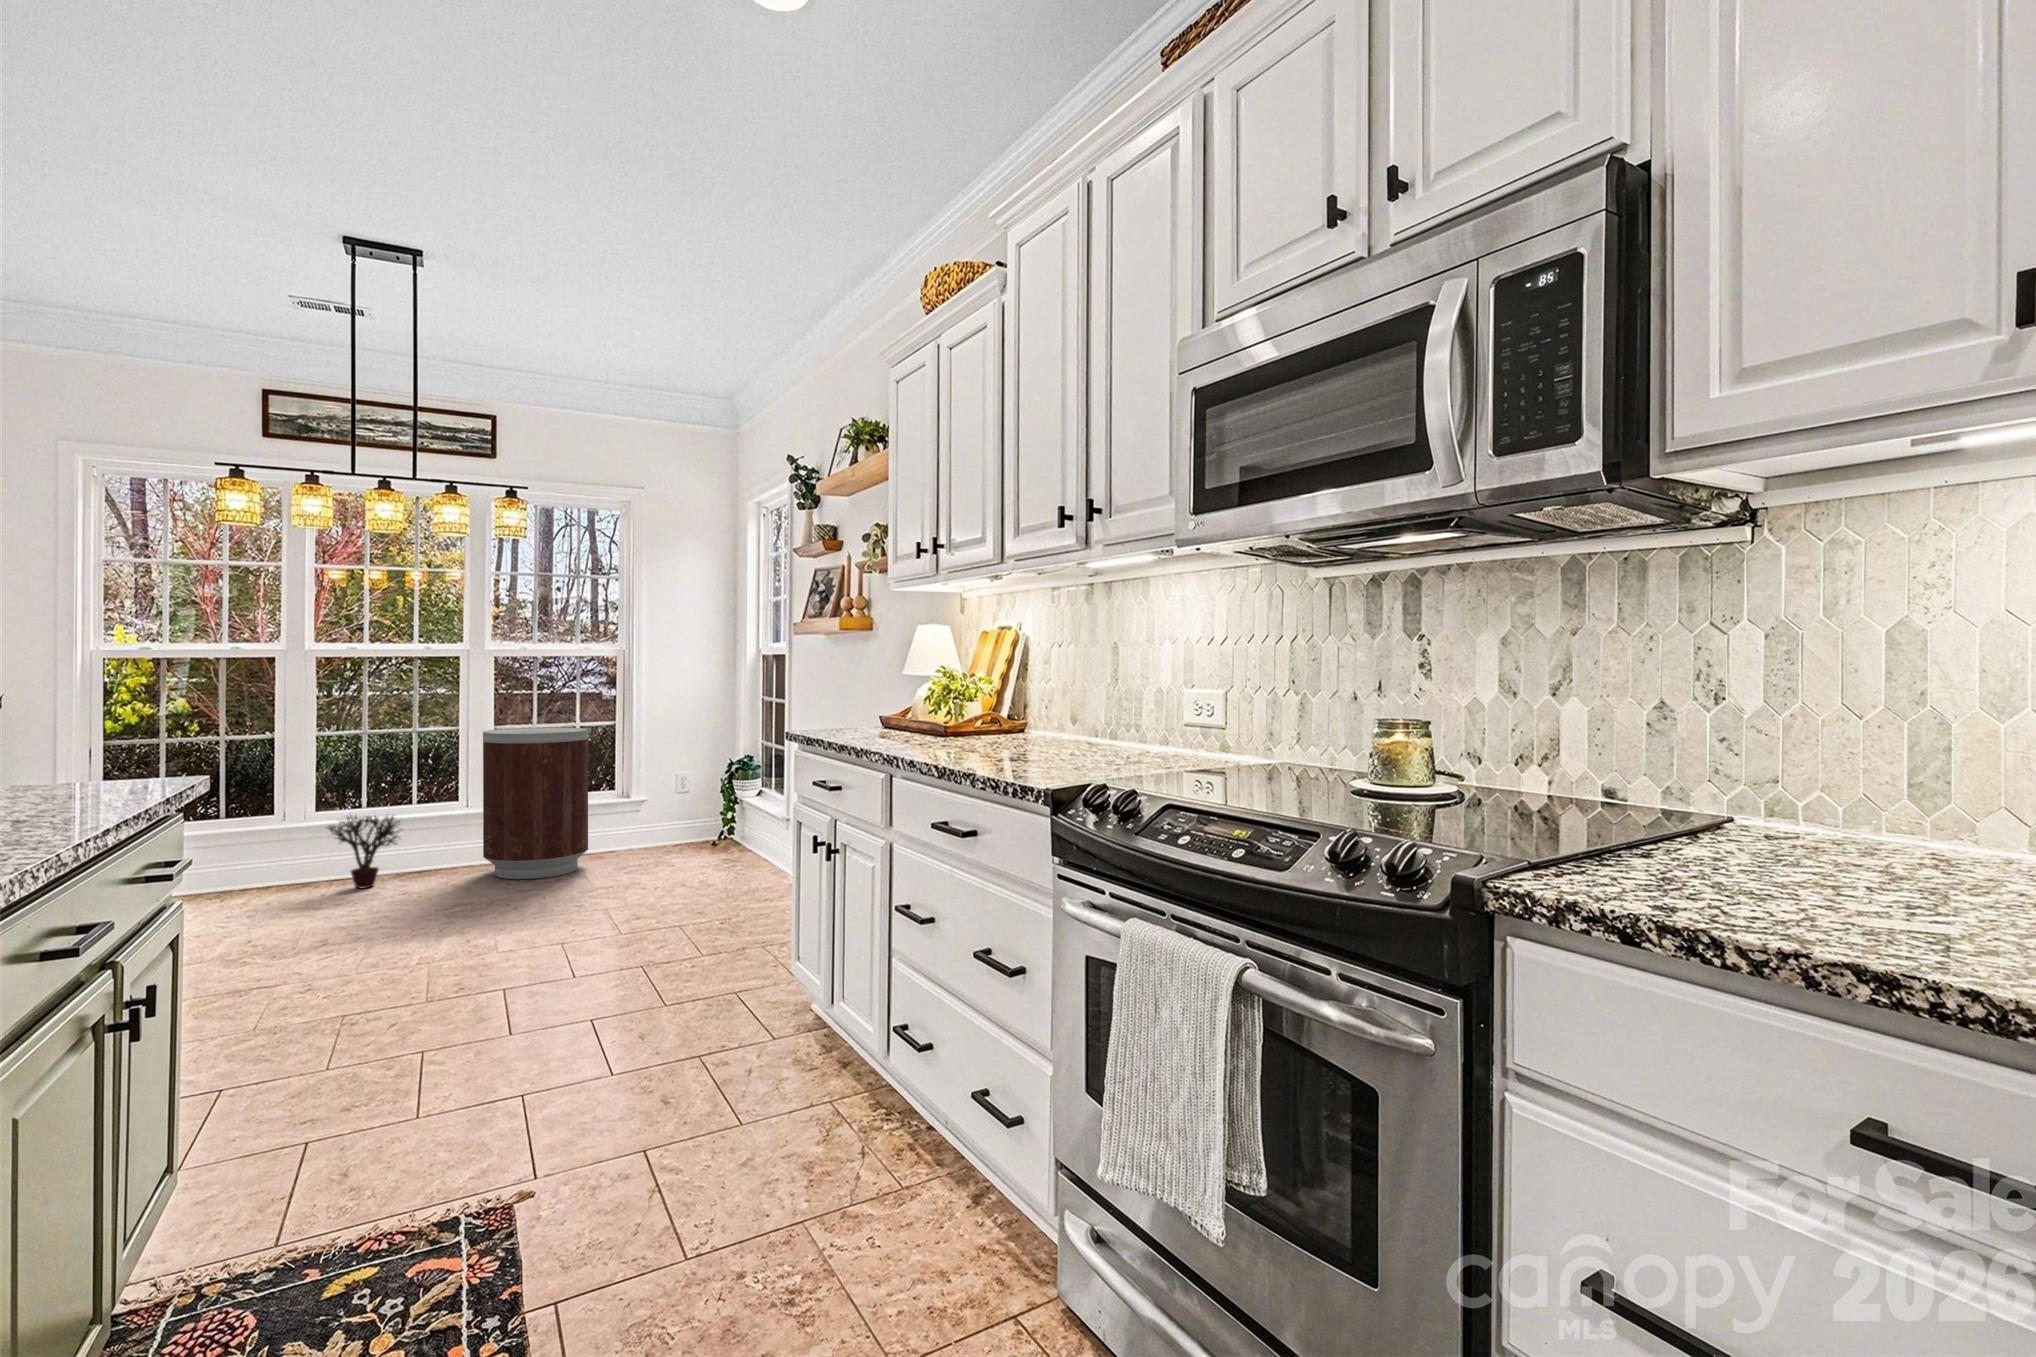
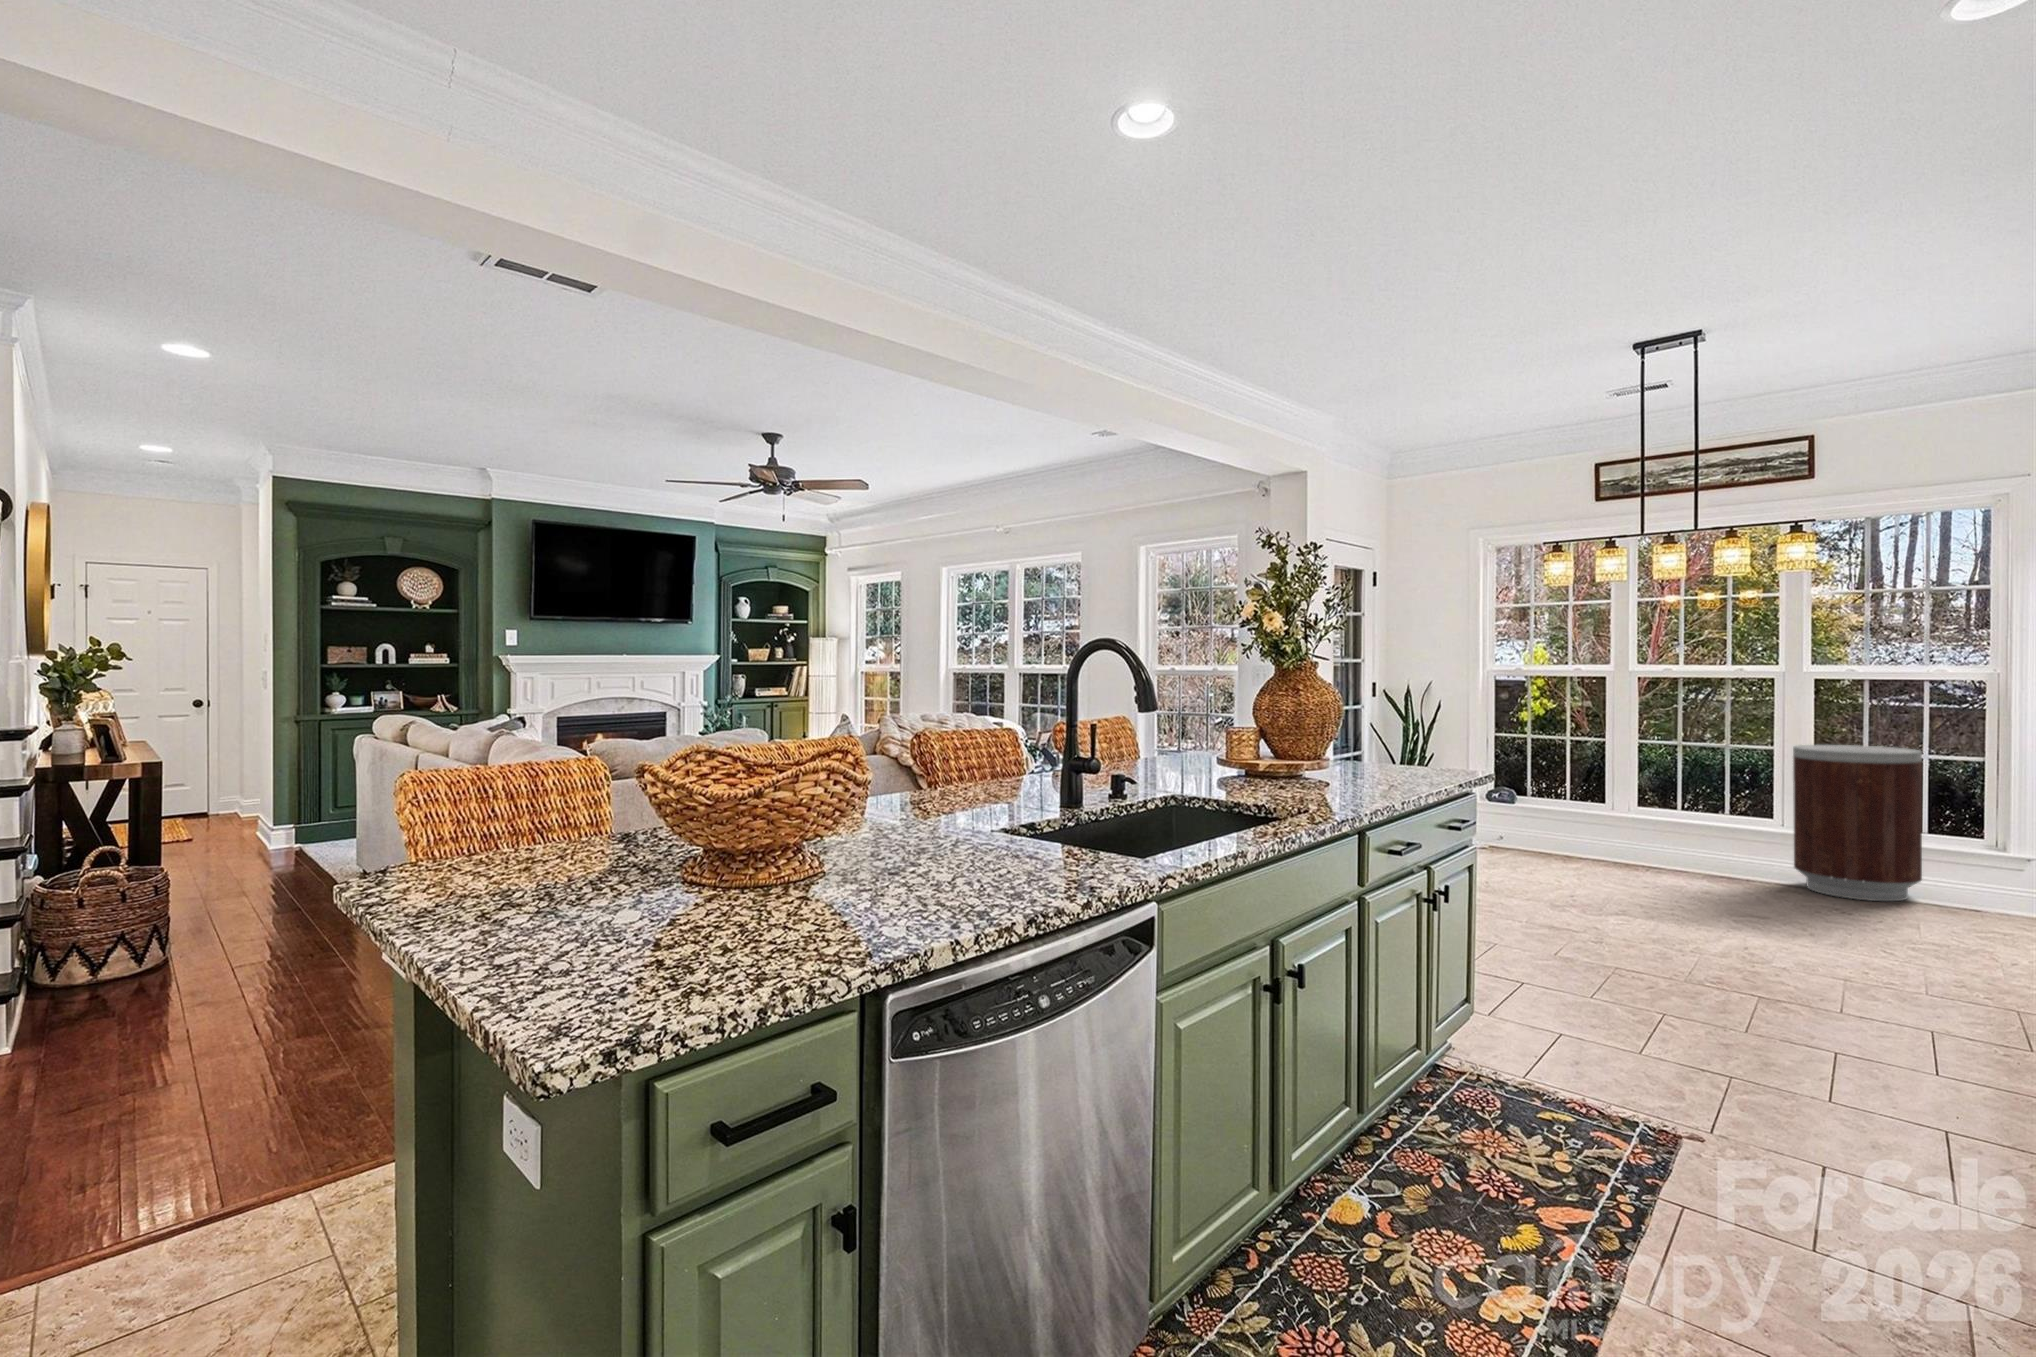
potted plant: present [327,815,400,888] -> none [1646,806,1714,873]

